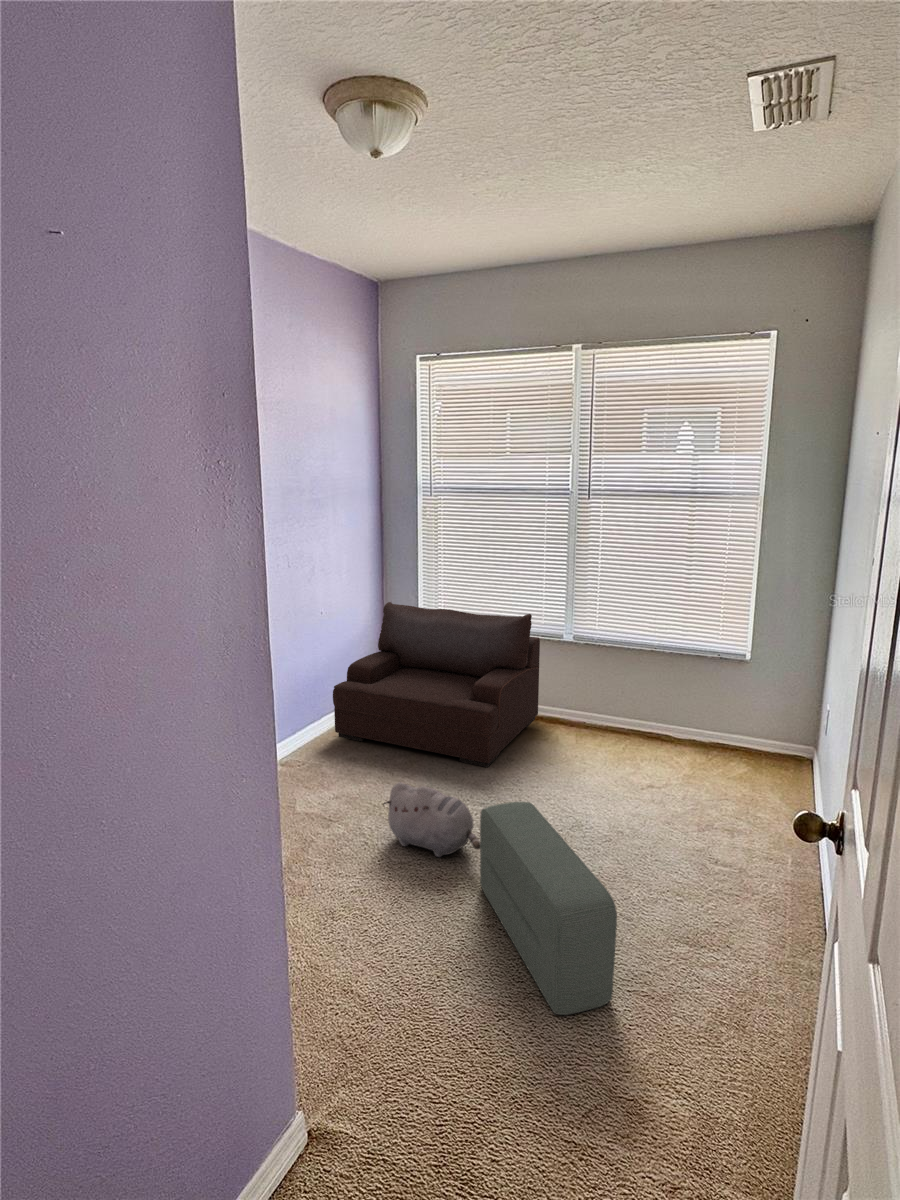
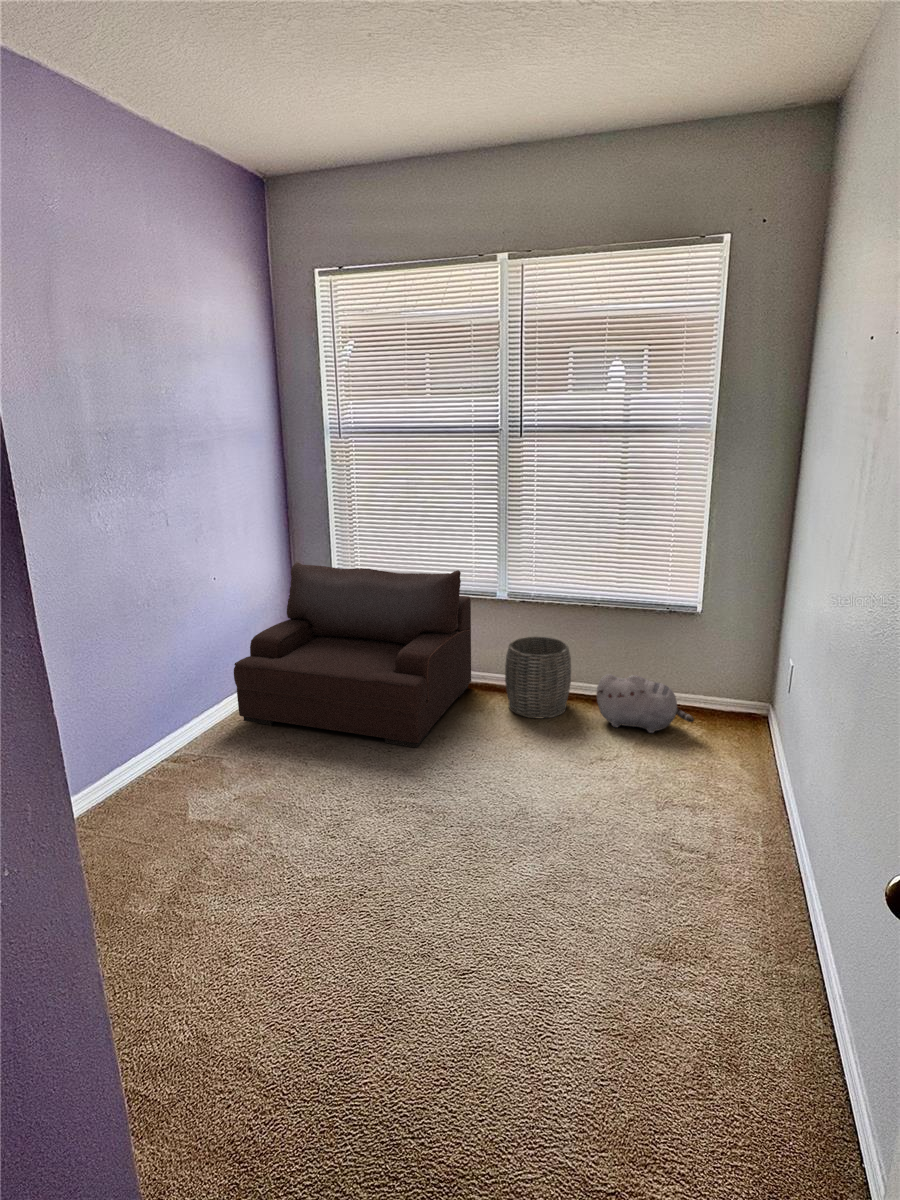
woven basket: none [569,676,629,750] -> present [505,637,571,719]
plush toy: present [383,782,480,857] -> present [597,674,694,733]
pouf: present [480,802,617,1015] -> none [408,799,582,1075]

